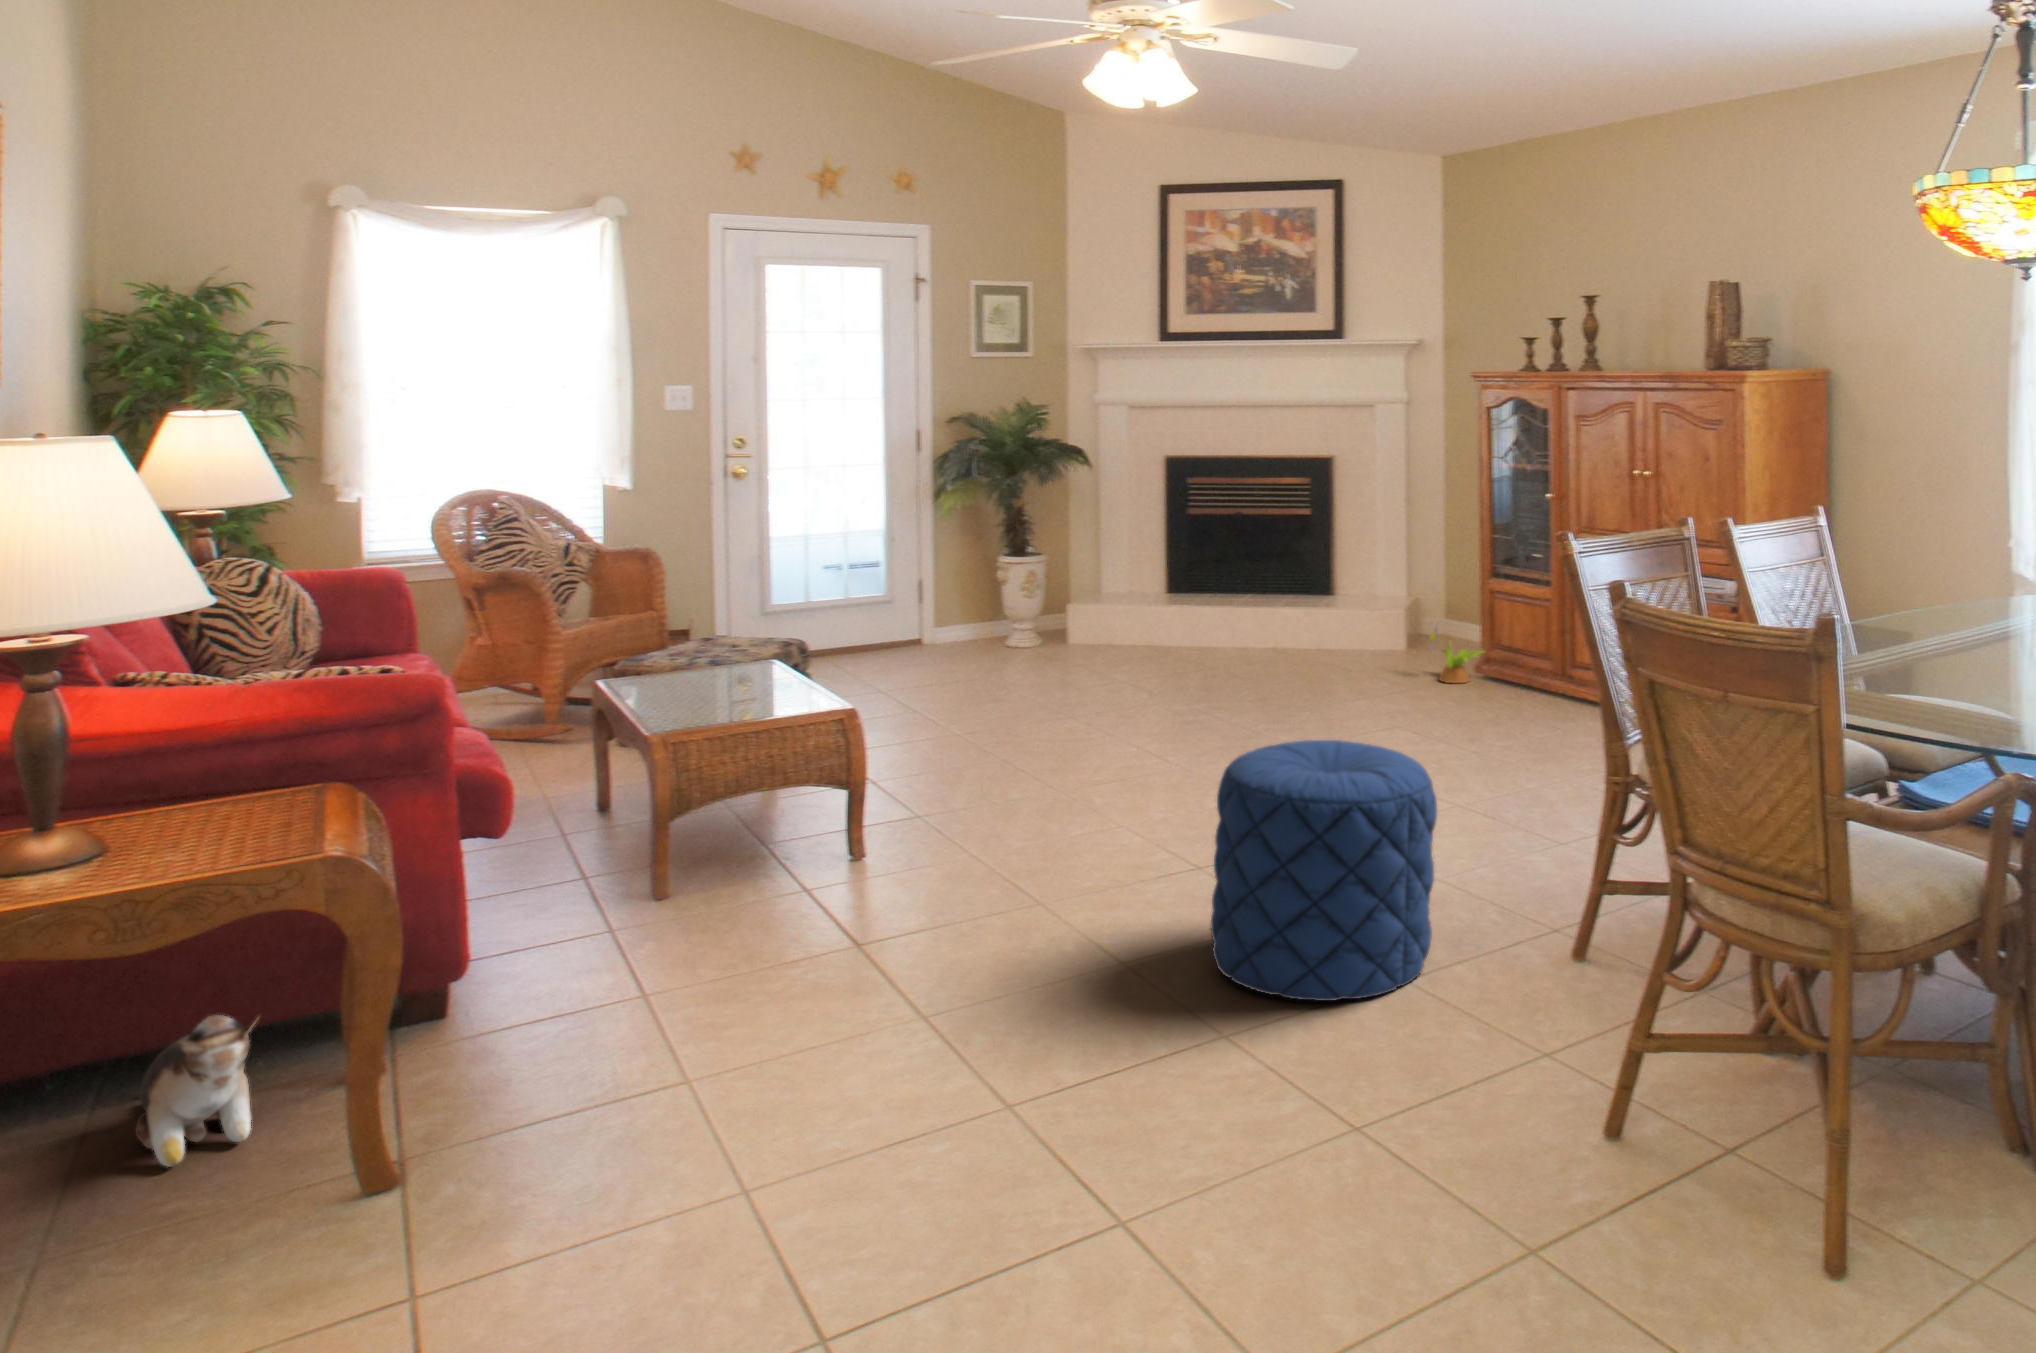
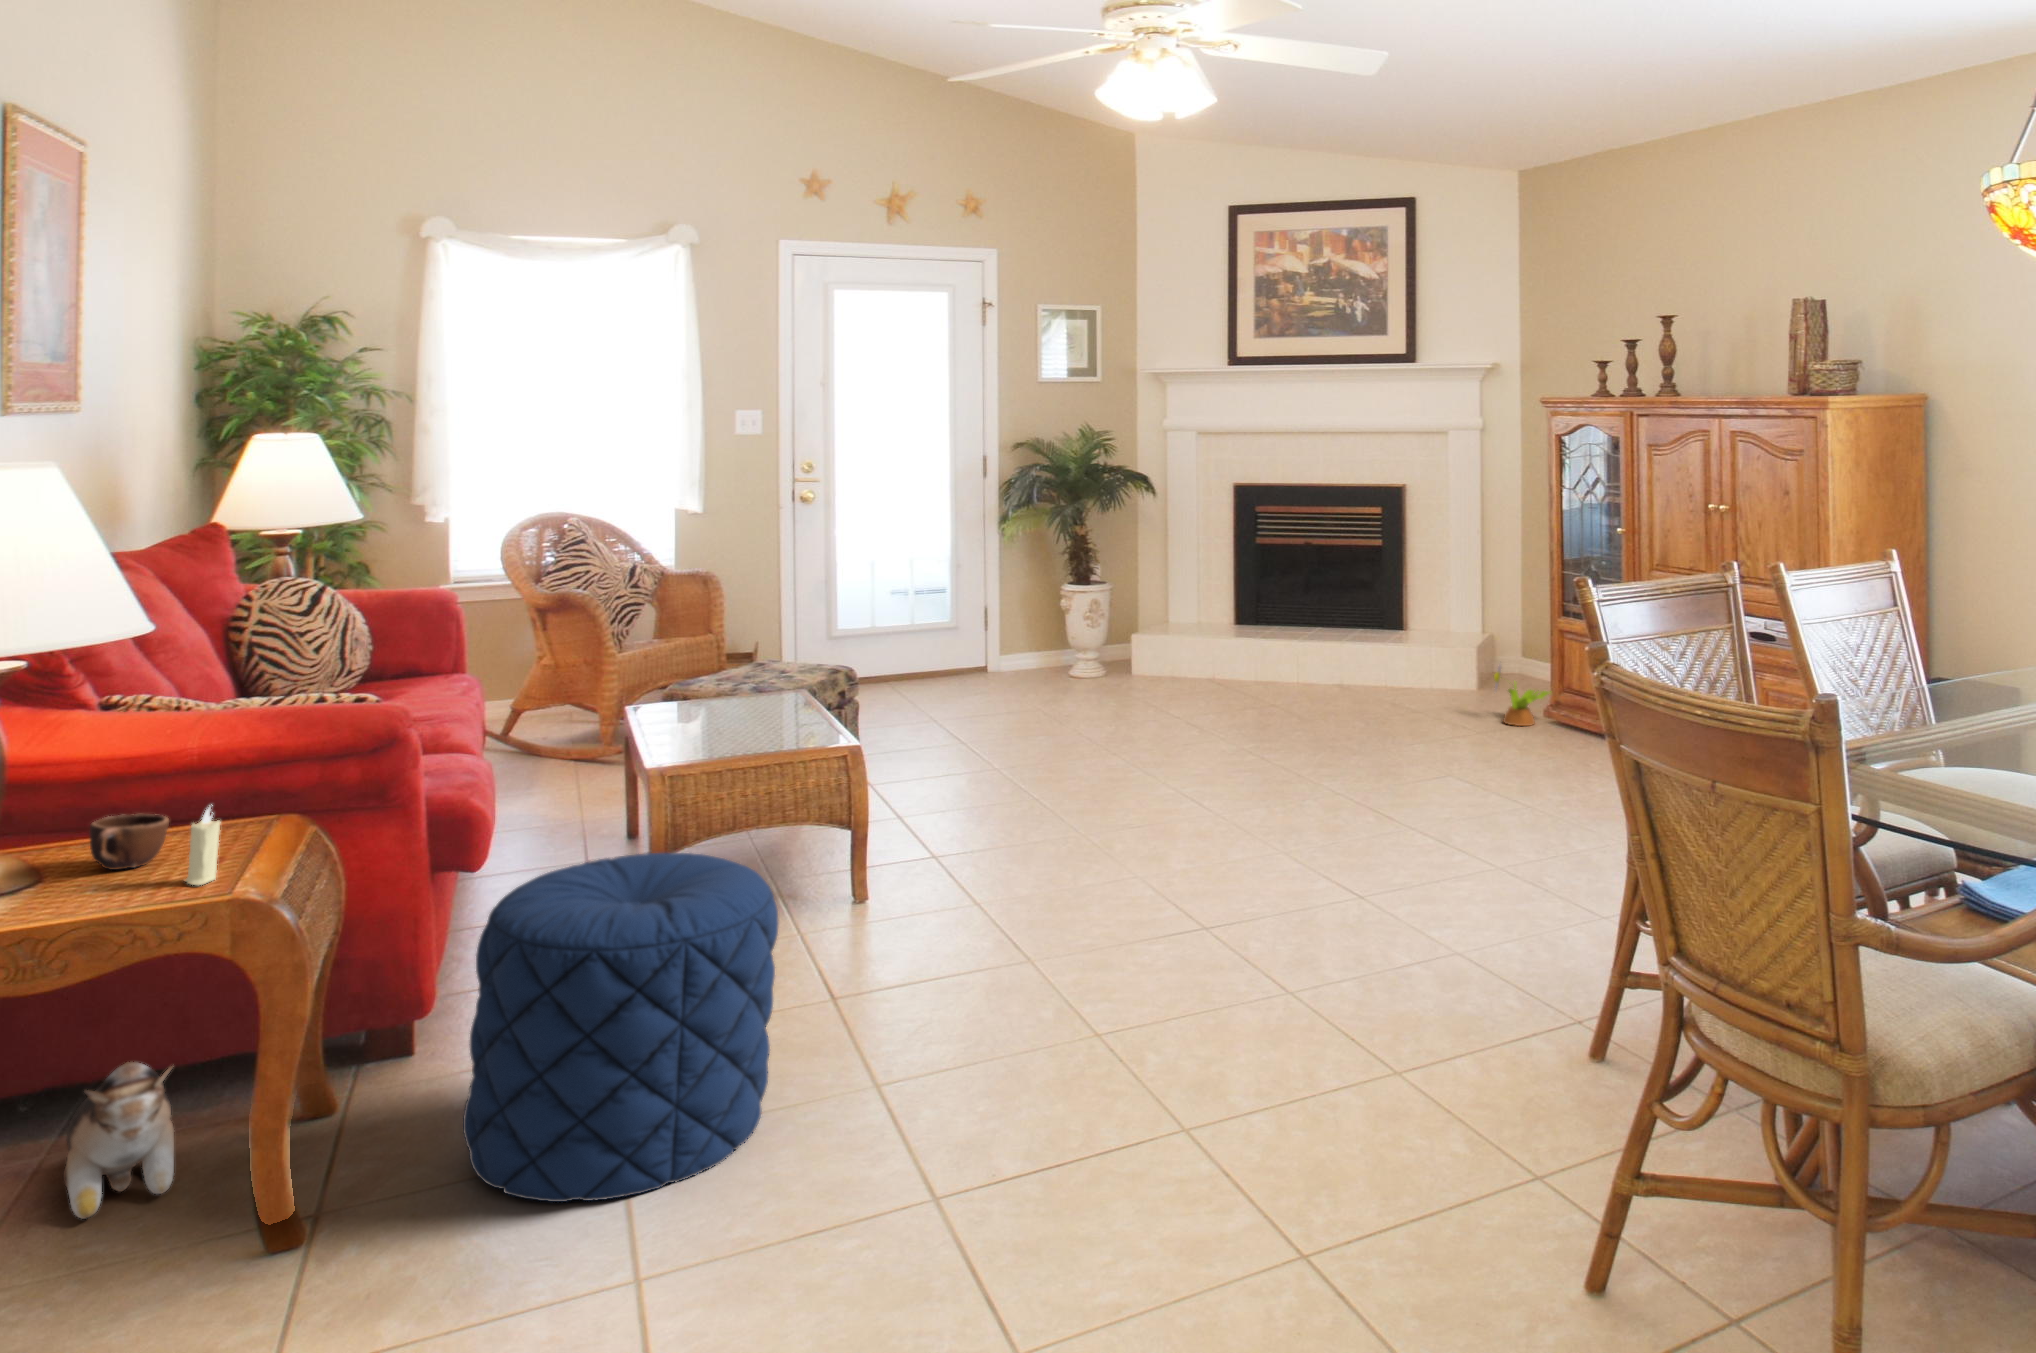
pouf: present [1211,740,1437,1001] -> present [463,853,778,1202]
candle: none [279,763,315,840] -> present [185,805,220,885]
mug: none [174,777,250,830] -> present [90,814,169,870]

